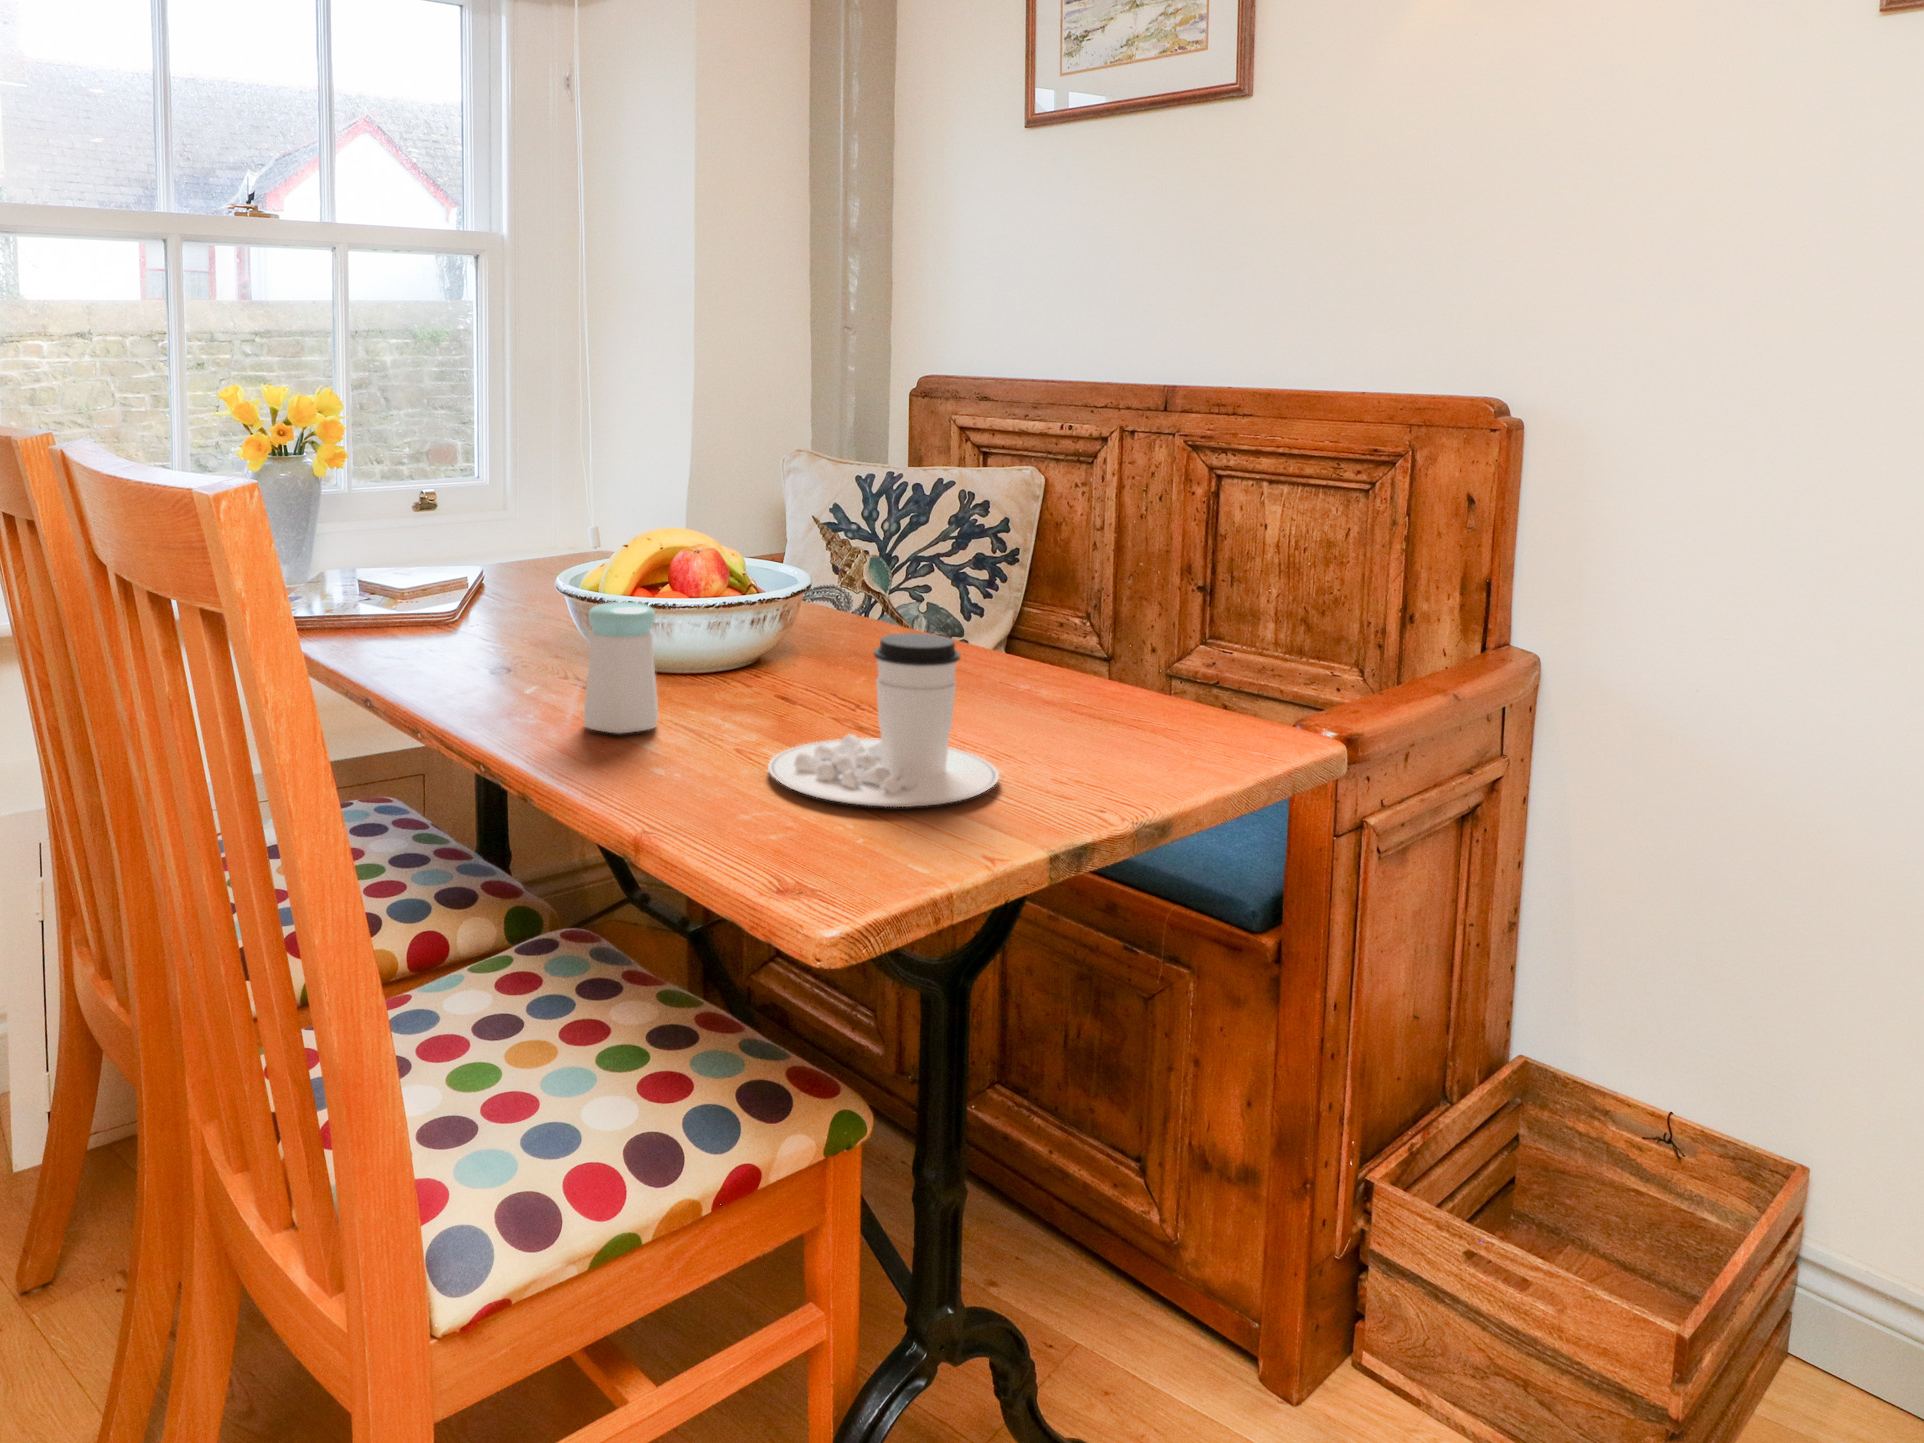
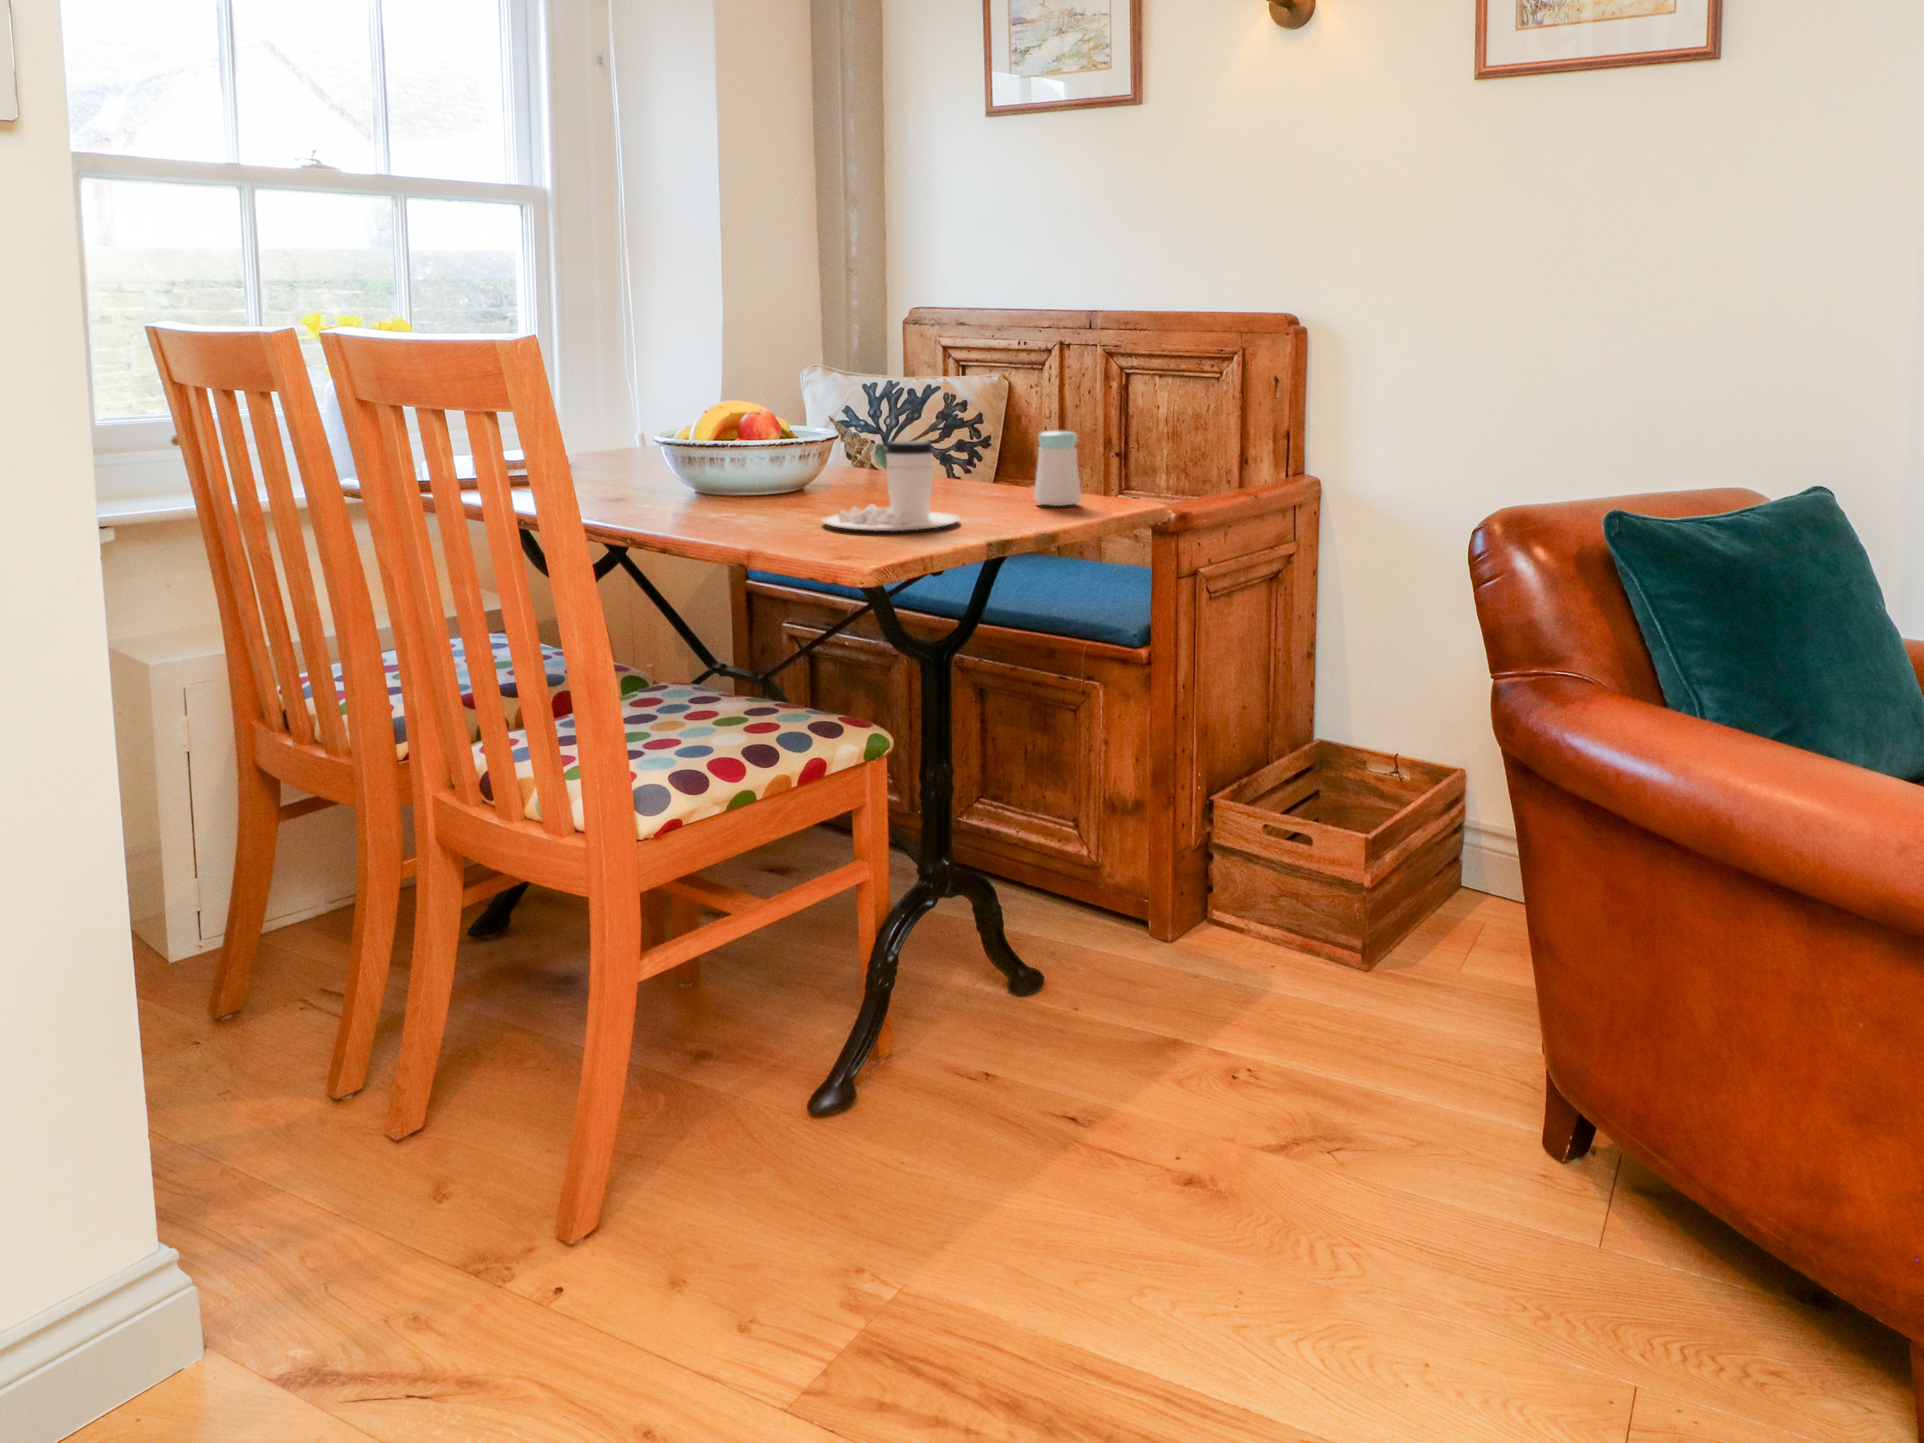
salt shaker: present [584,602,658,734] -> present [1034,431,1081,506]

